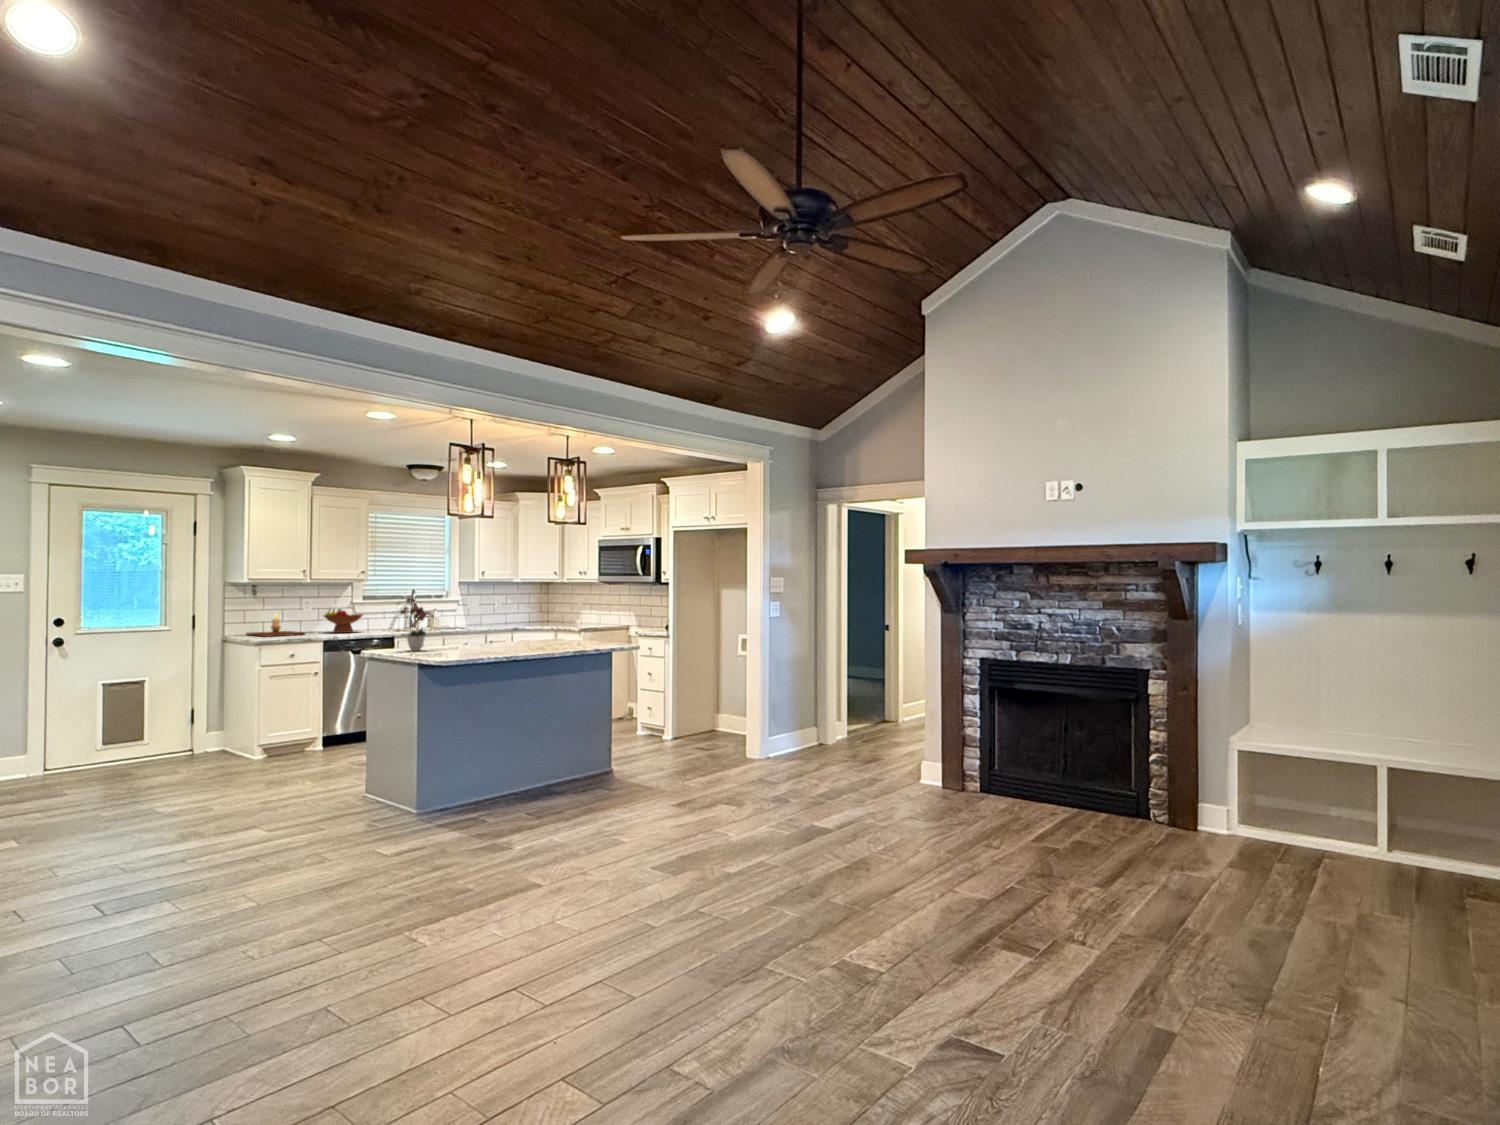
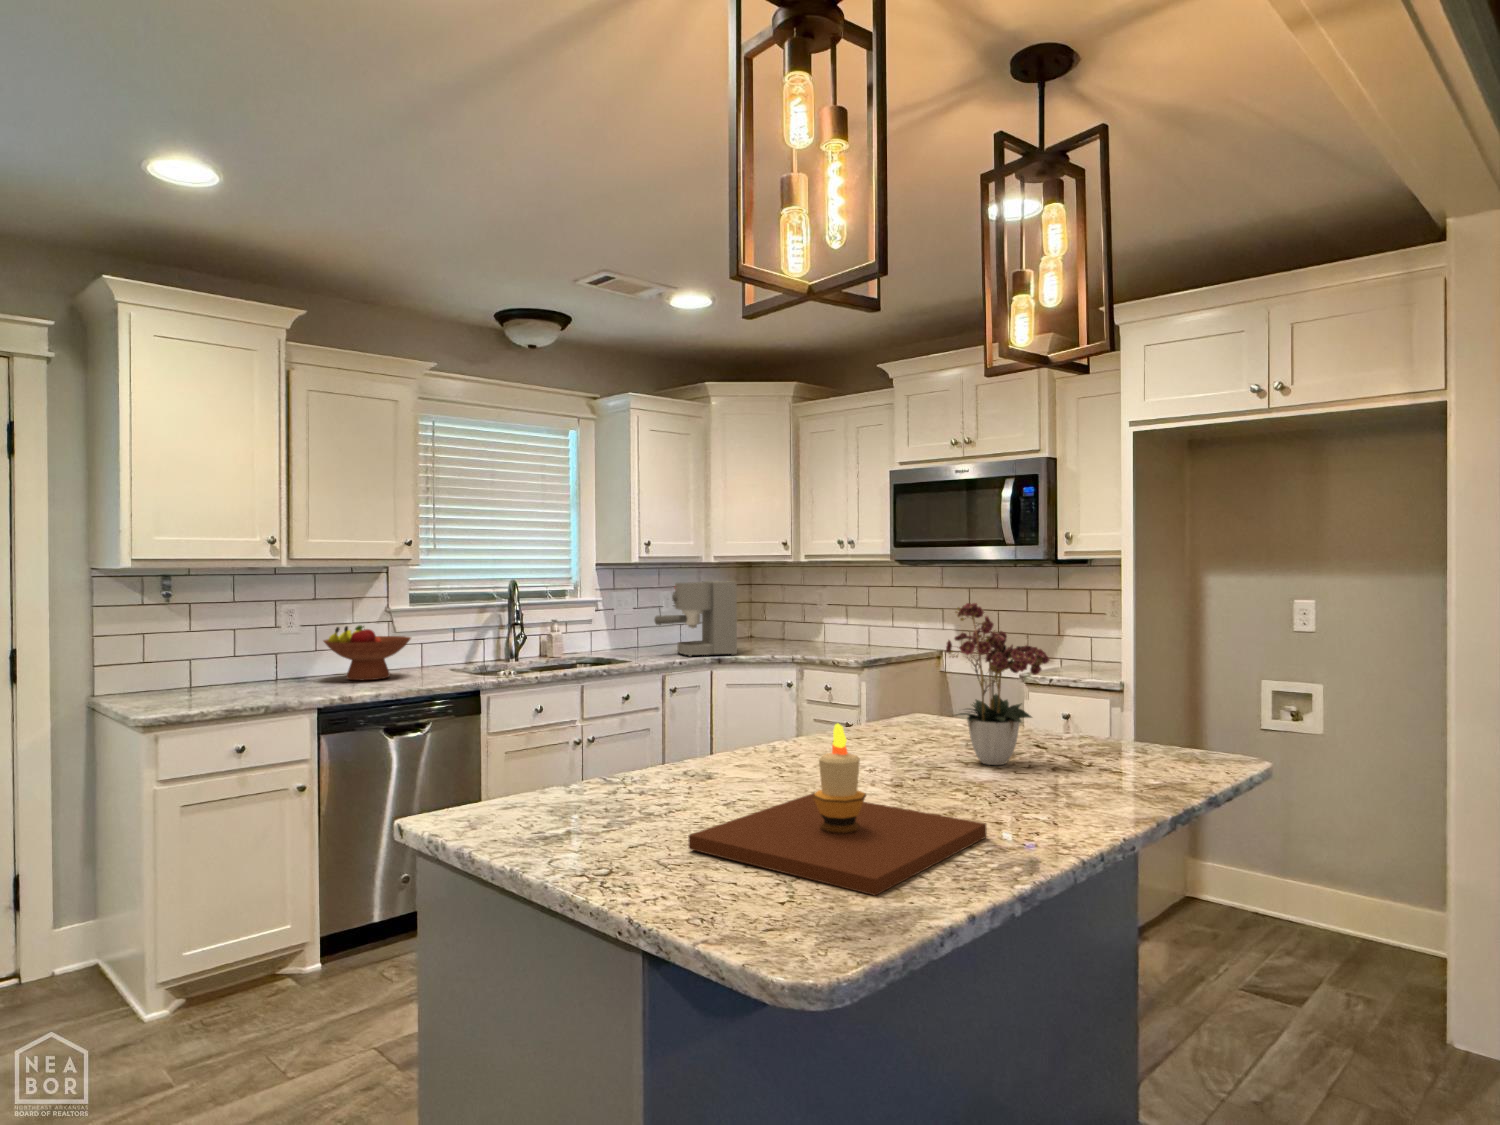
coffee maker: none [485,591,526,627] -> present [655,581,737,657]
flower arrangement: present [400,597,434,651] -> present [946,603,1050,765]
candle: present [246,614,305,637] -> present [688,724,987,895]

